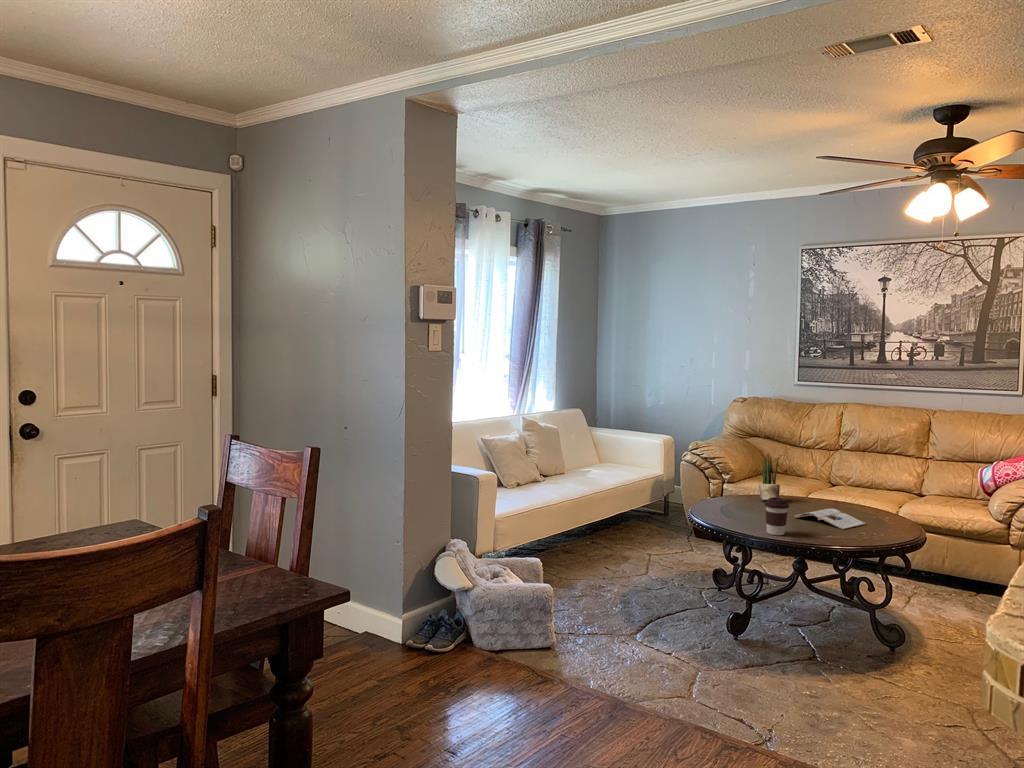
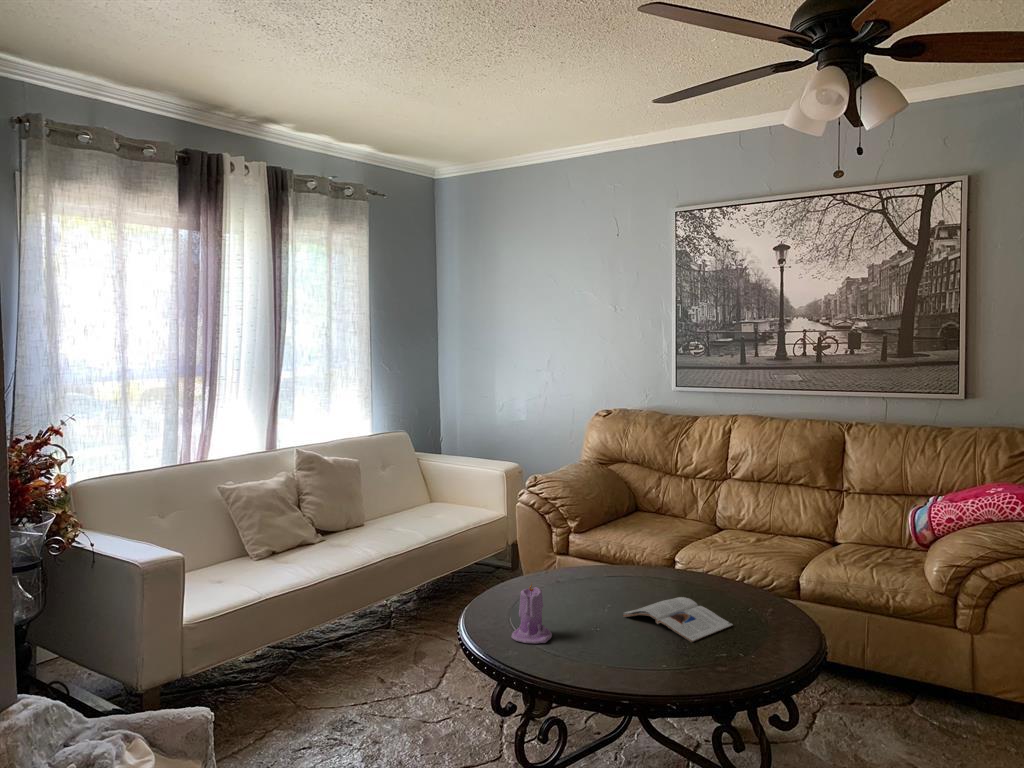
potted plant: present [759,453,780,500] -> none [586,504,616,579]
candle: none [730,490,755,526] -> present [512,584,552,643]
coffee cup: present [765,497,789,535] -> none [555,598,595,666]

